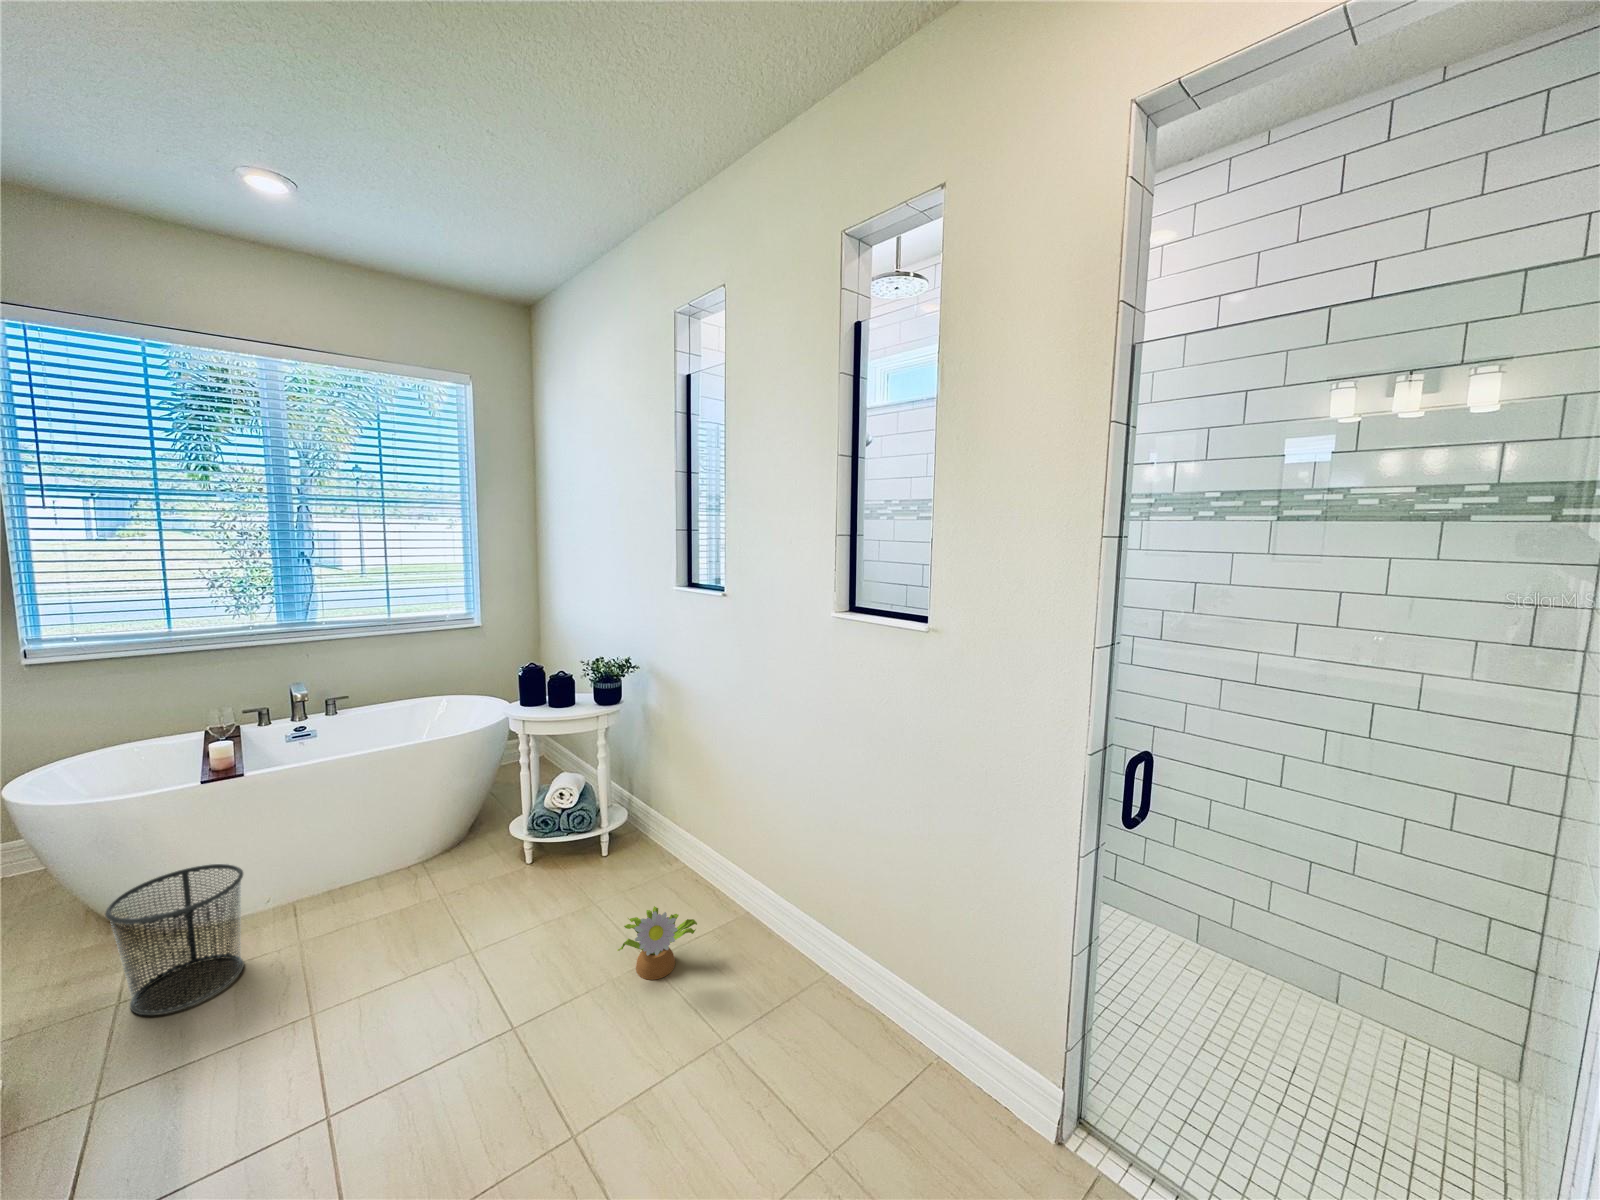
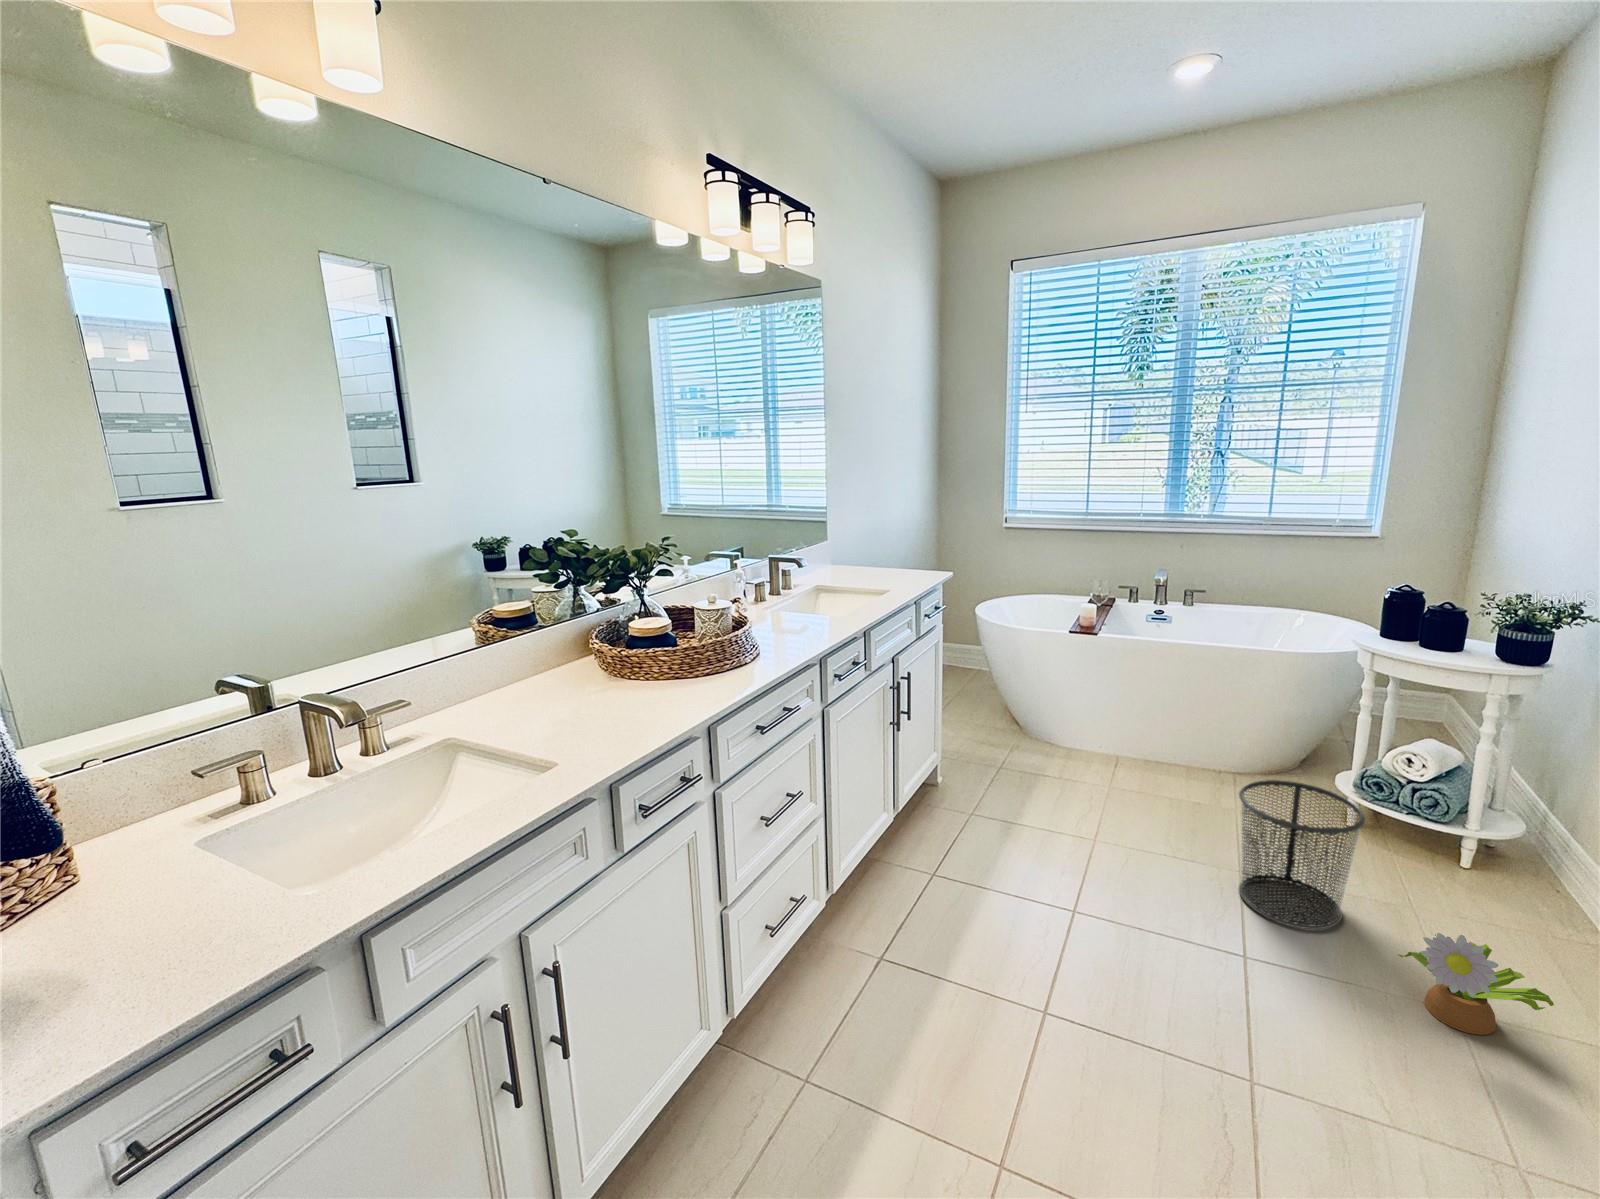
waste bin: present [105,864,244,1015] -> present [1239,780,1365,929]

